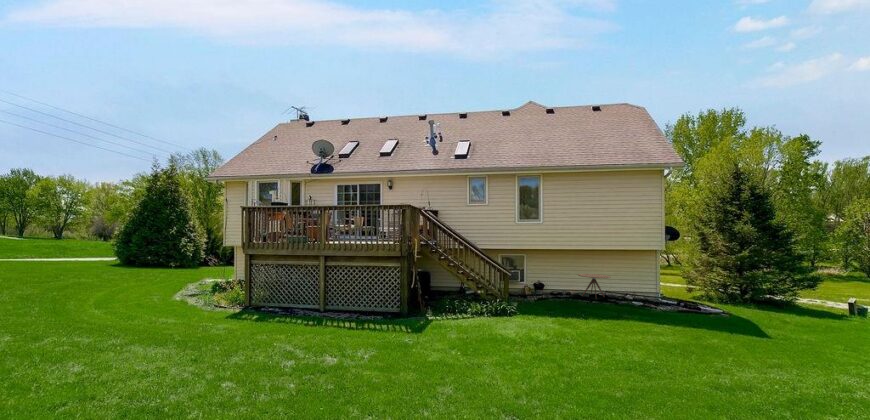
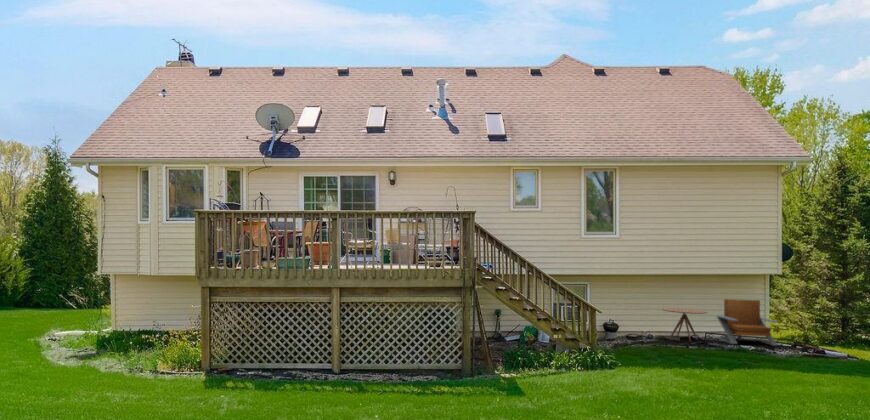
lounge chair: none [621,268,665,304] -> present [717,299,777,346]

